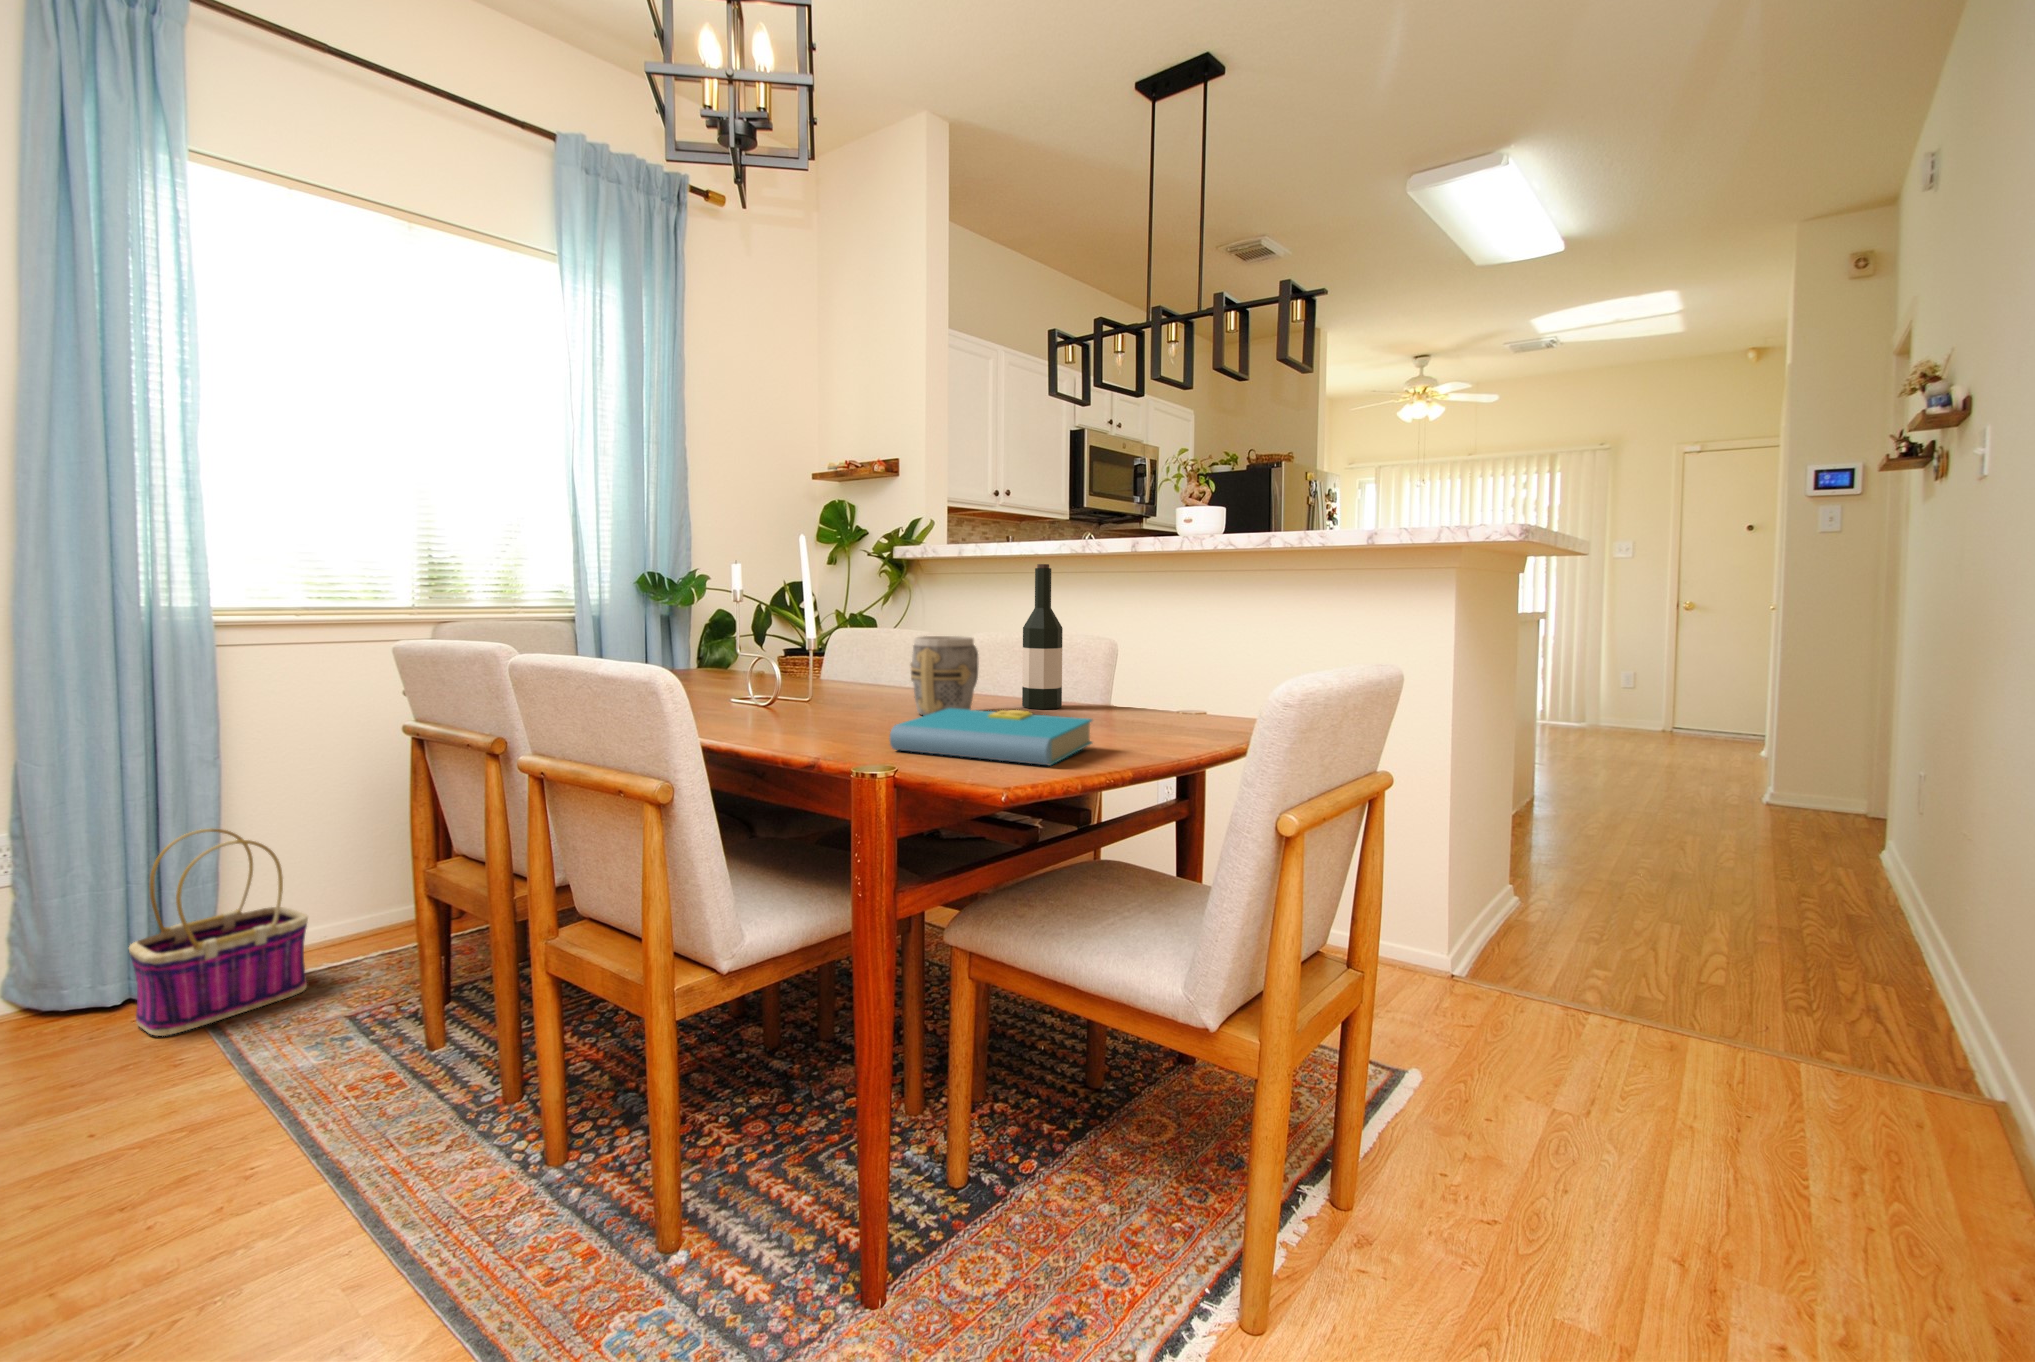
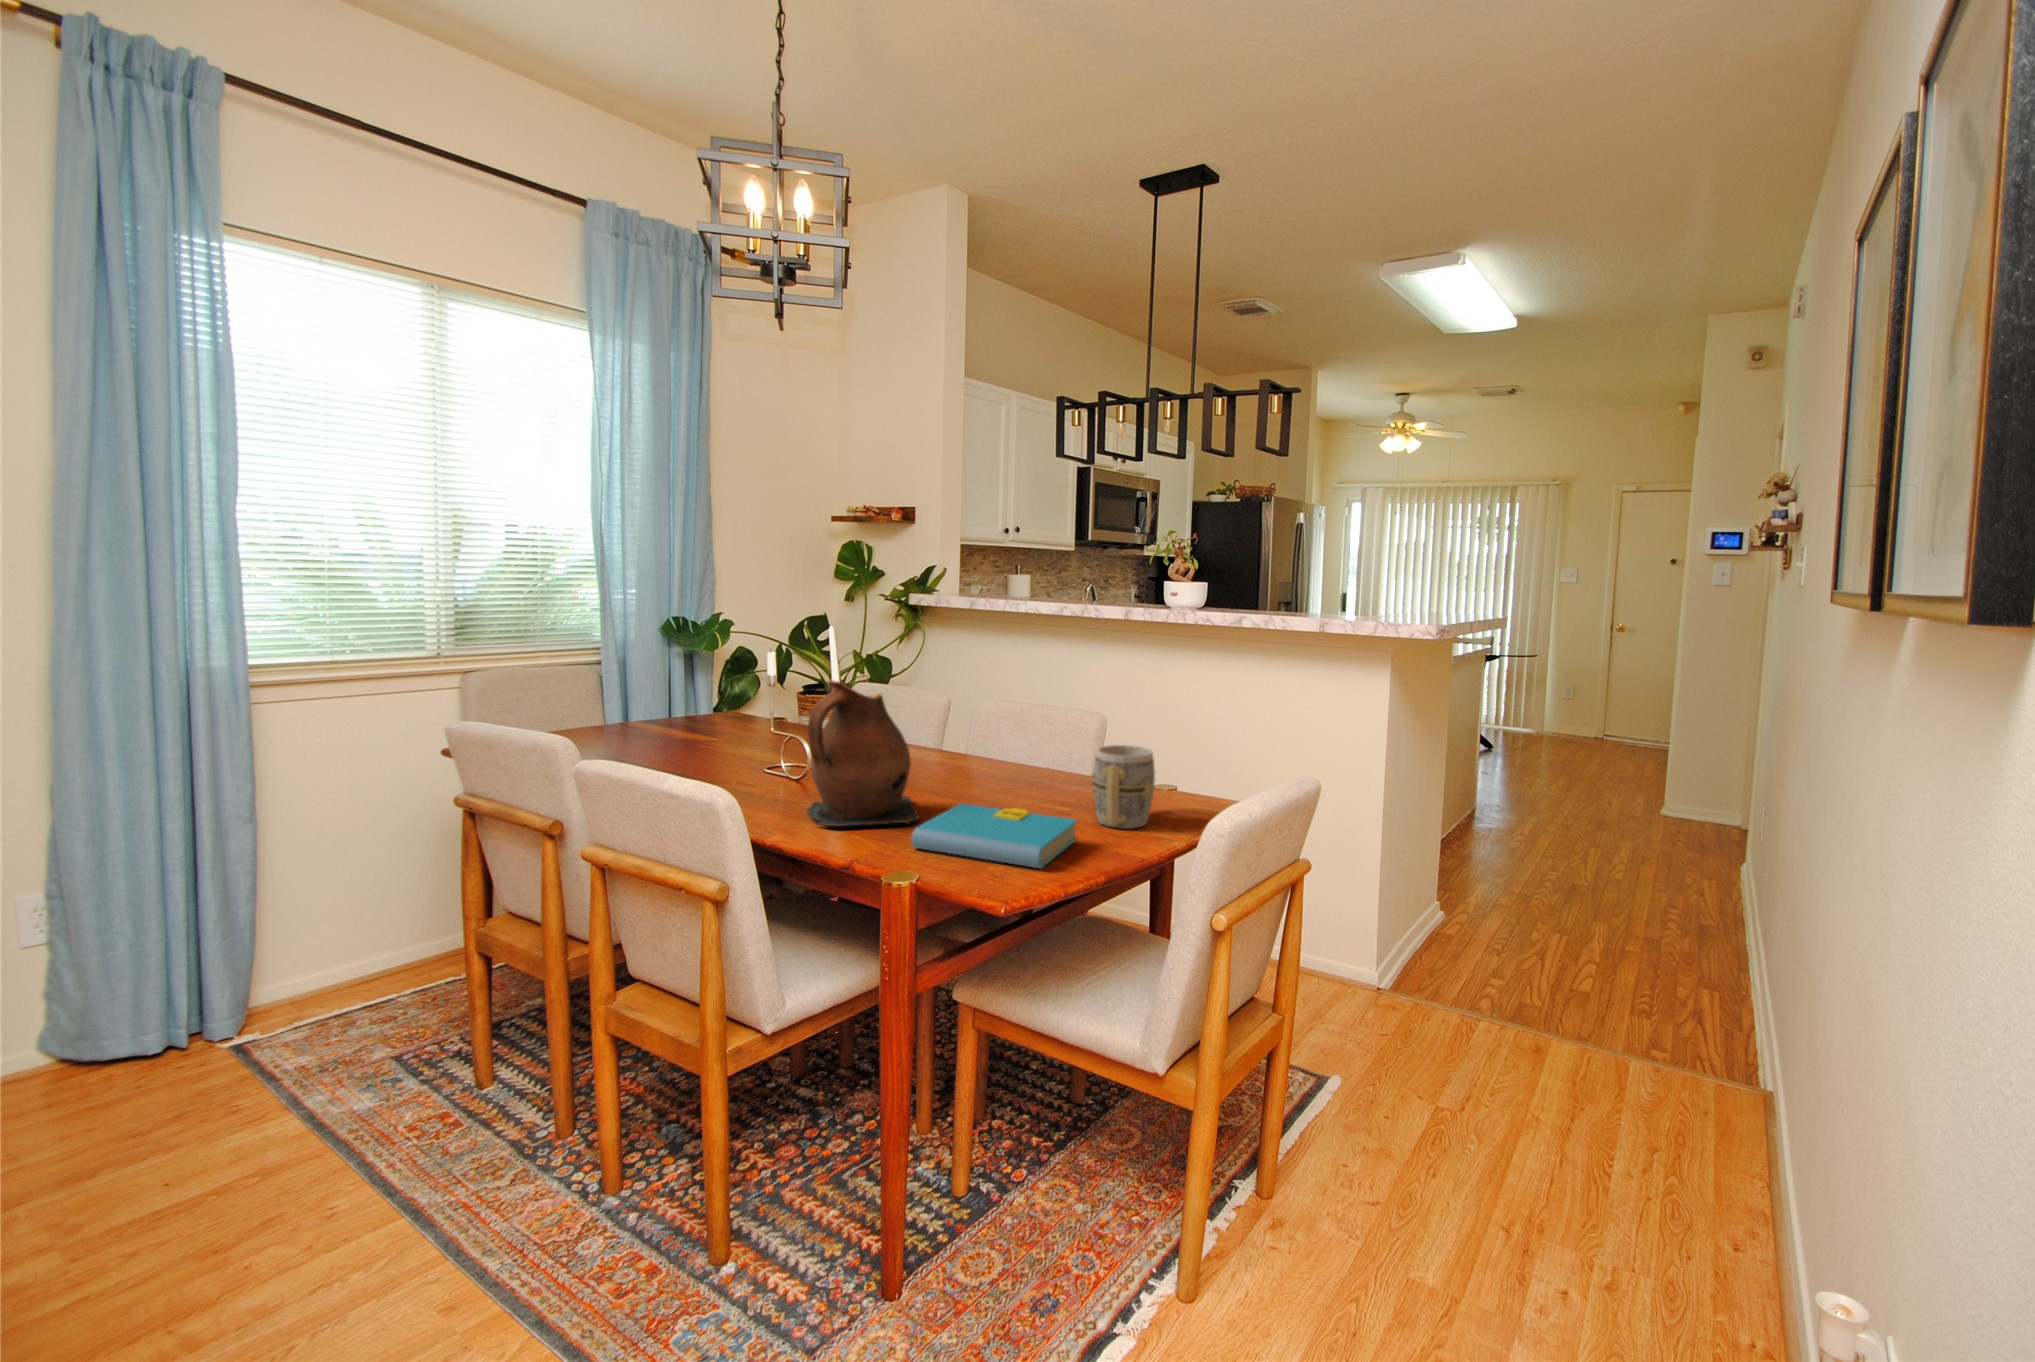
wine bottle: present [1022,564,1063,709] -> none [1025,657,1061,782]
ceramic pitcher: none [765,565,901,734] -> present [806,680,919,826]
mug: present [911,636,978,716] -> present [1092,745,1155,829]
basket: present [129,829,308,1036] -> none [173,884,350,1084]

